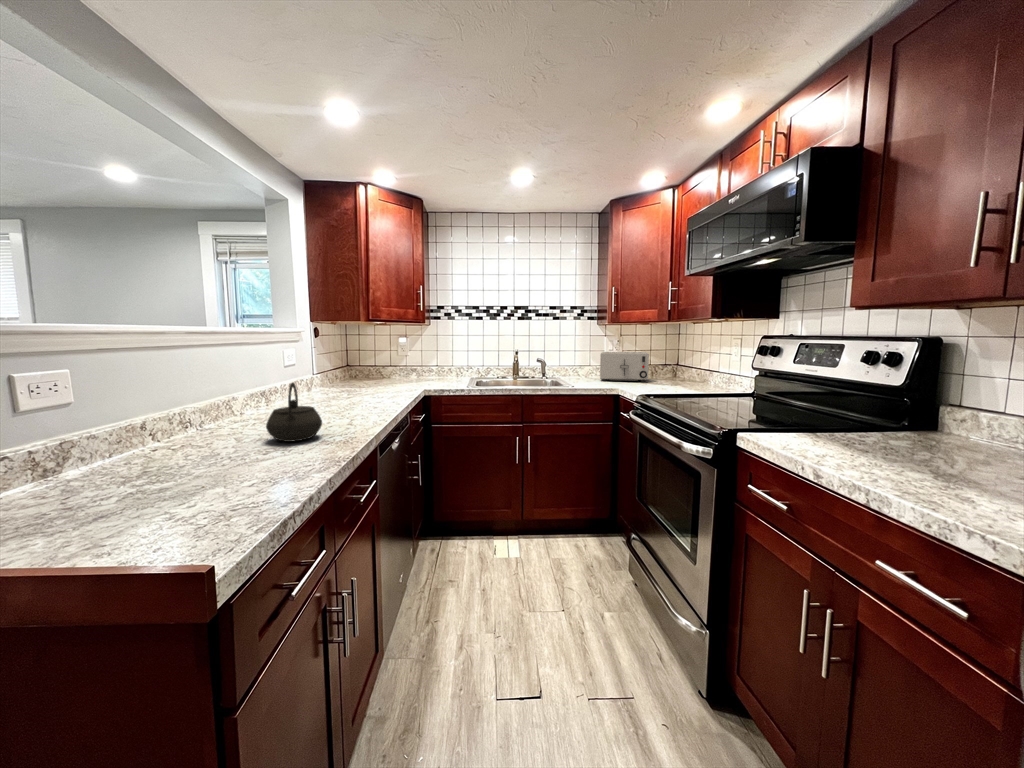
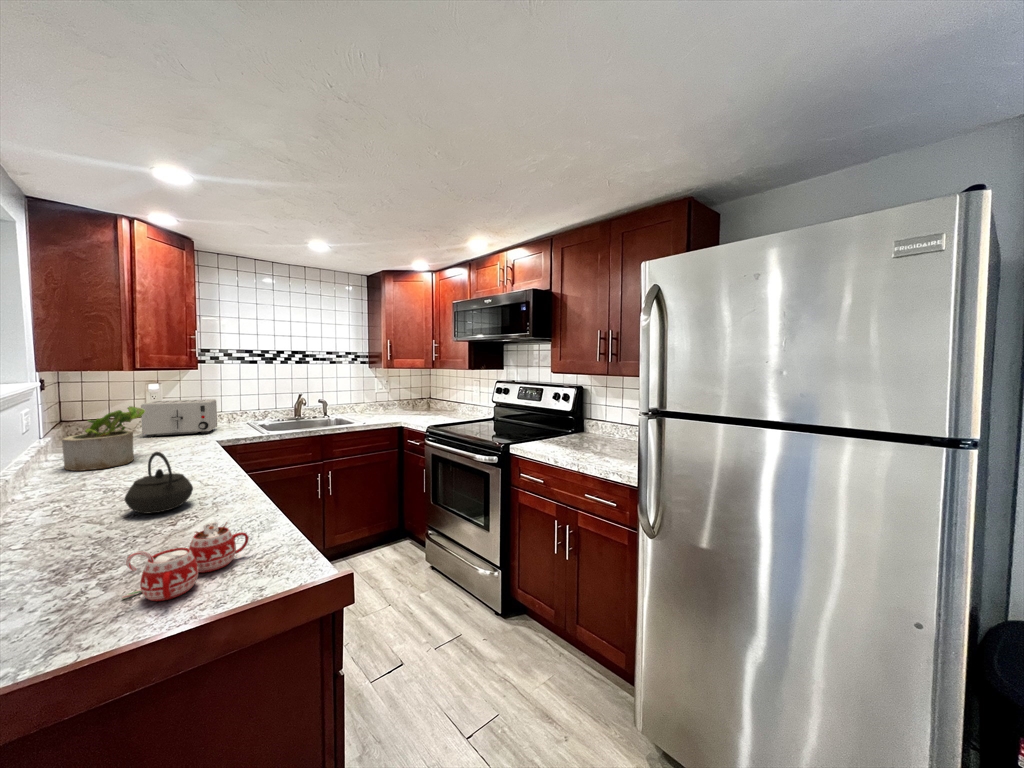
potted plant: none [307,350,364,402] -> present [62,406,145,471]
toaster: present [600,352,649,382] -> present [141,399,217,437]
mug: none [109,455,257,528] -> present [122,522,249,601]

